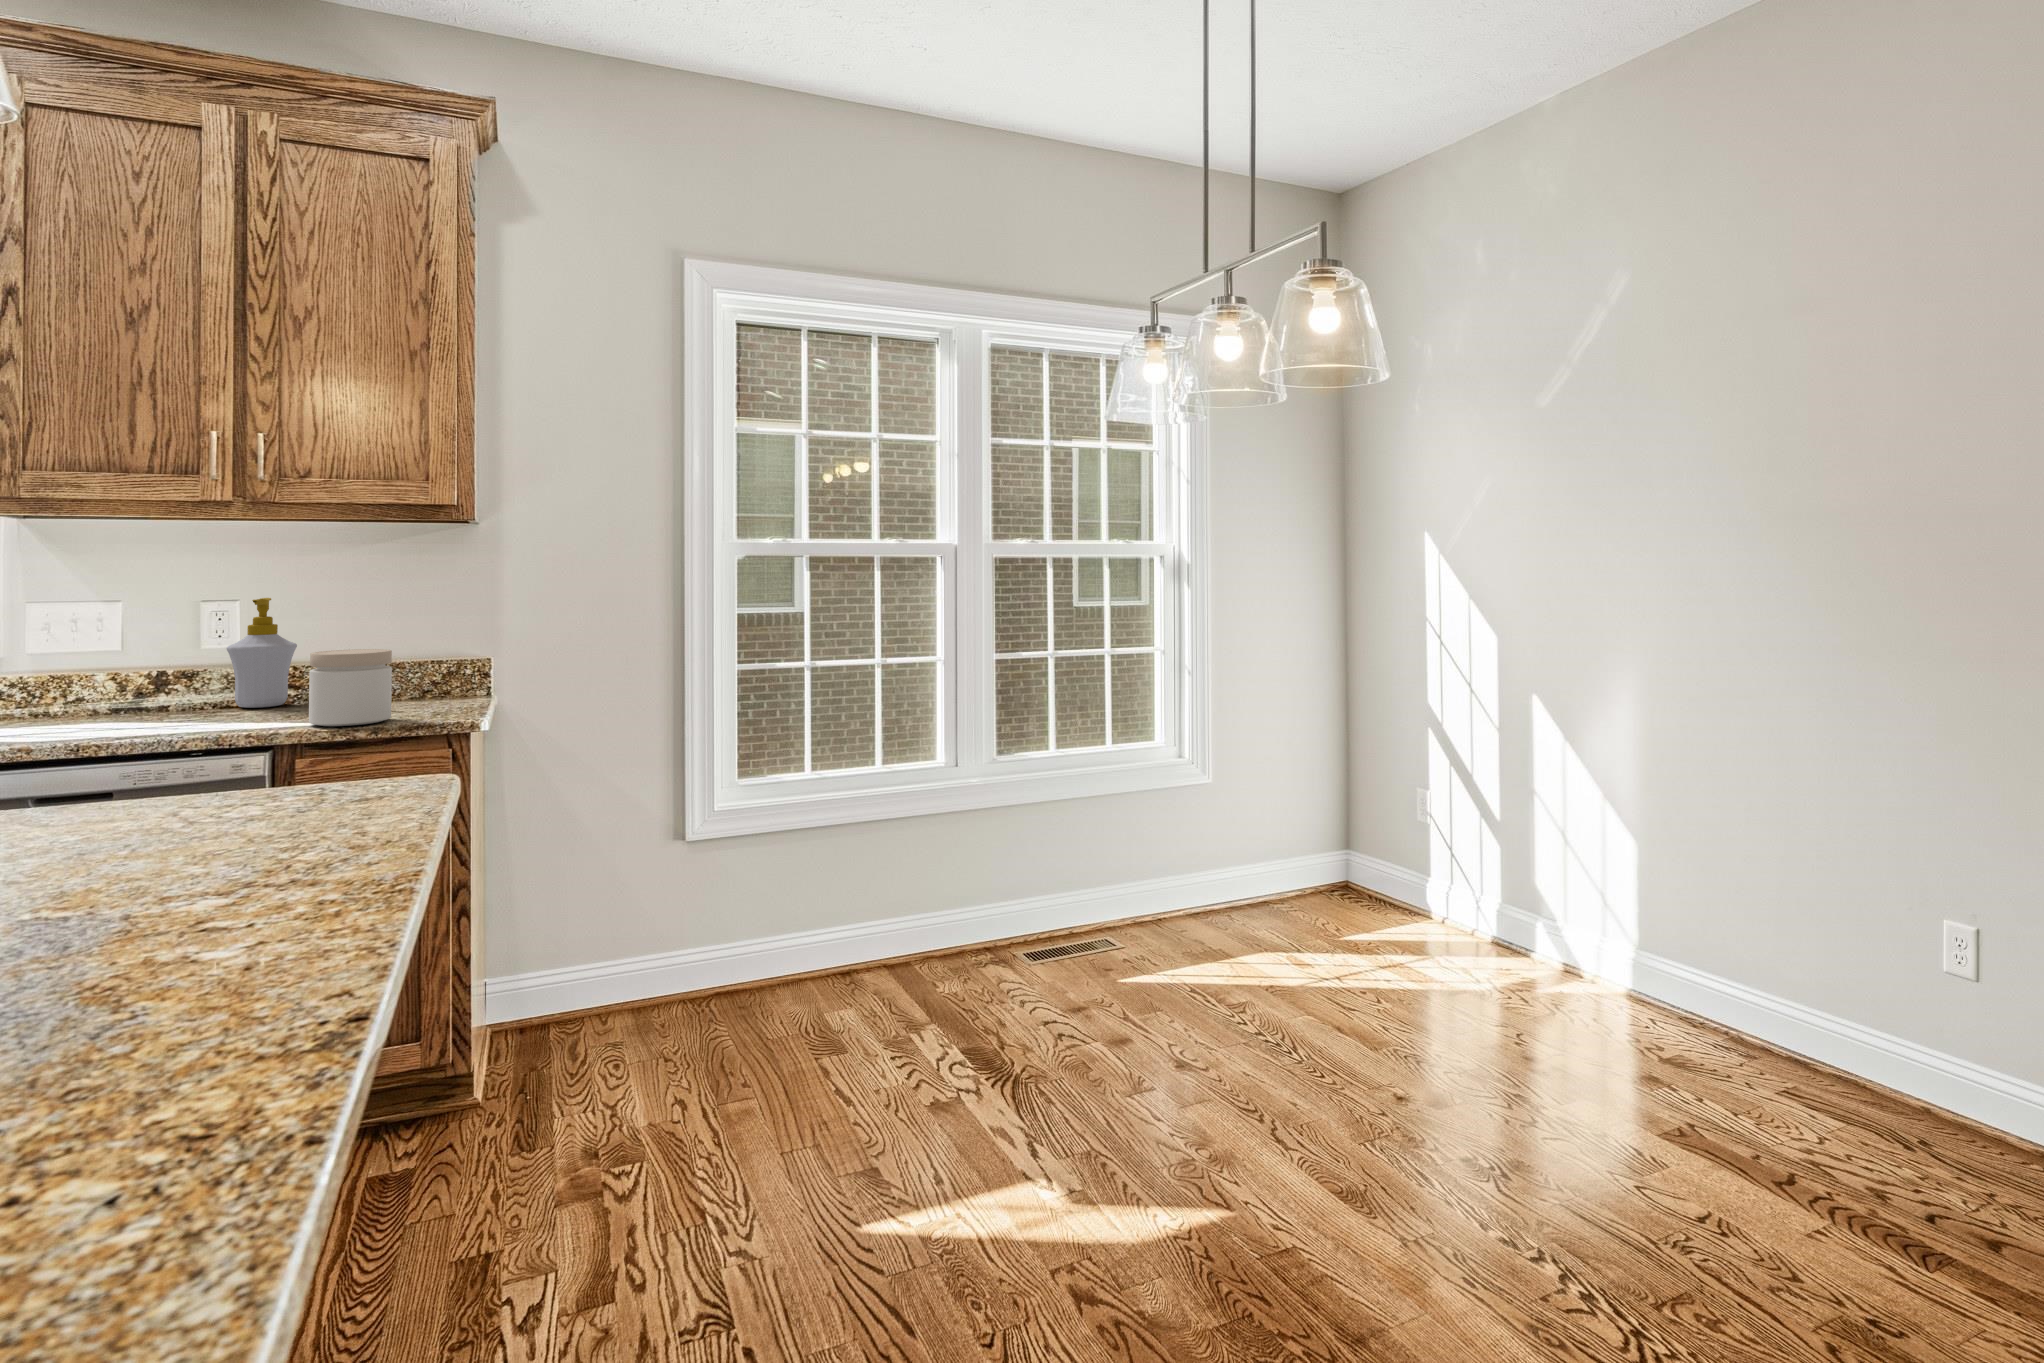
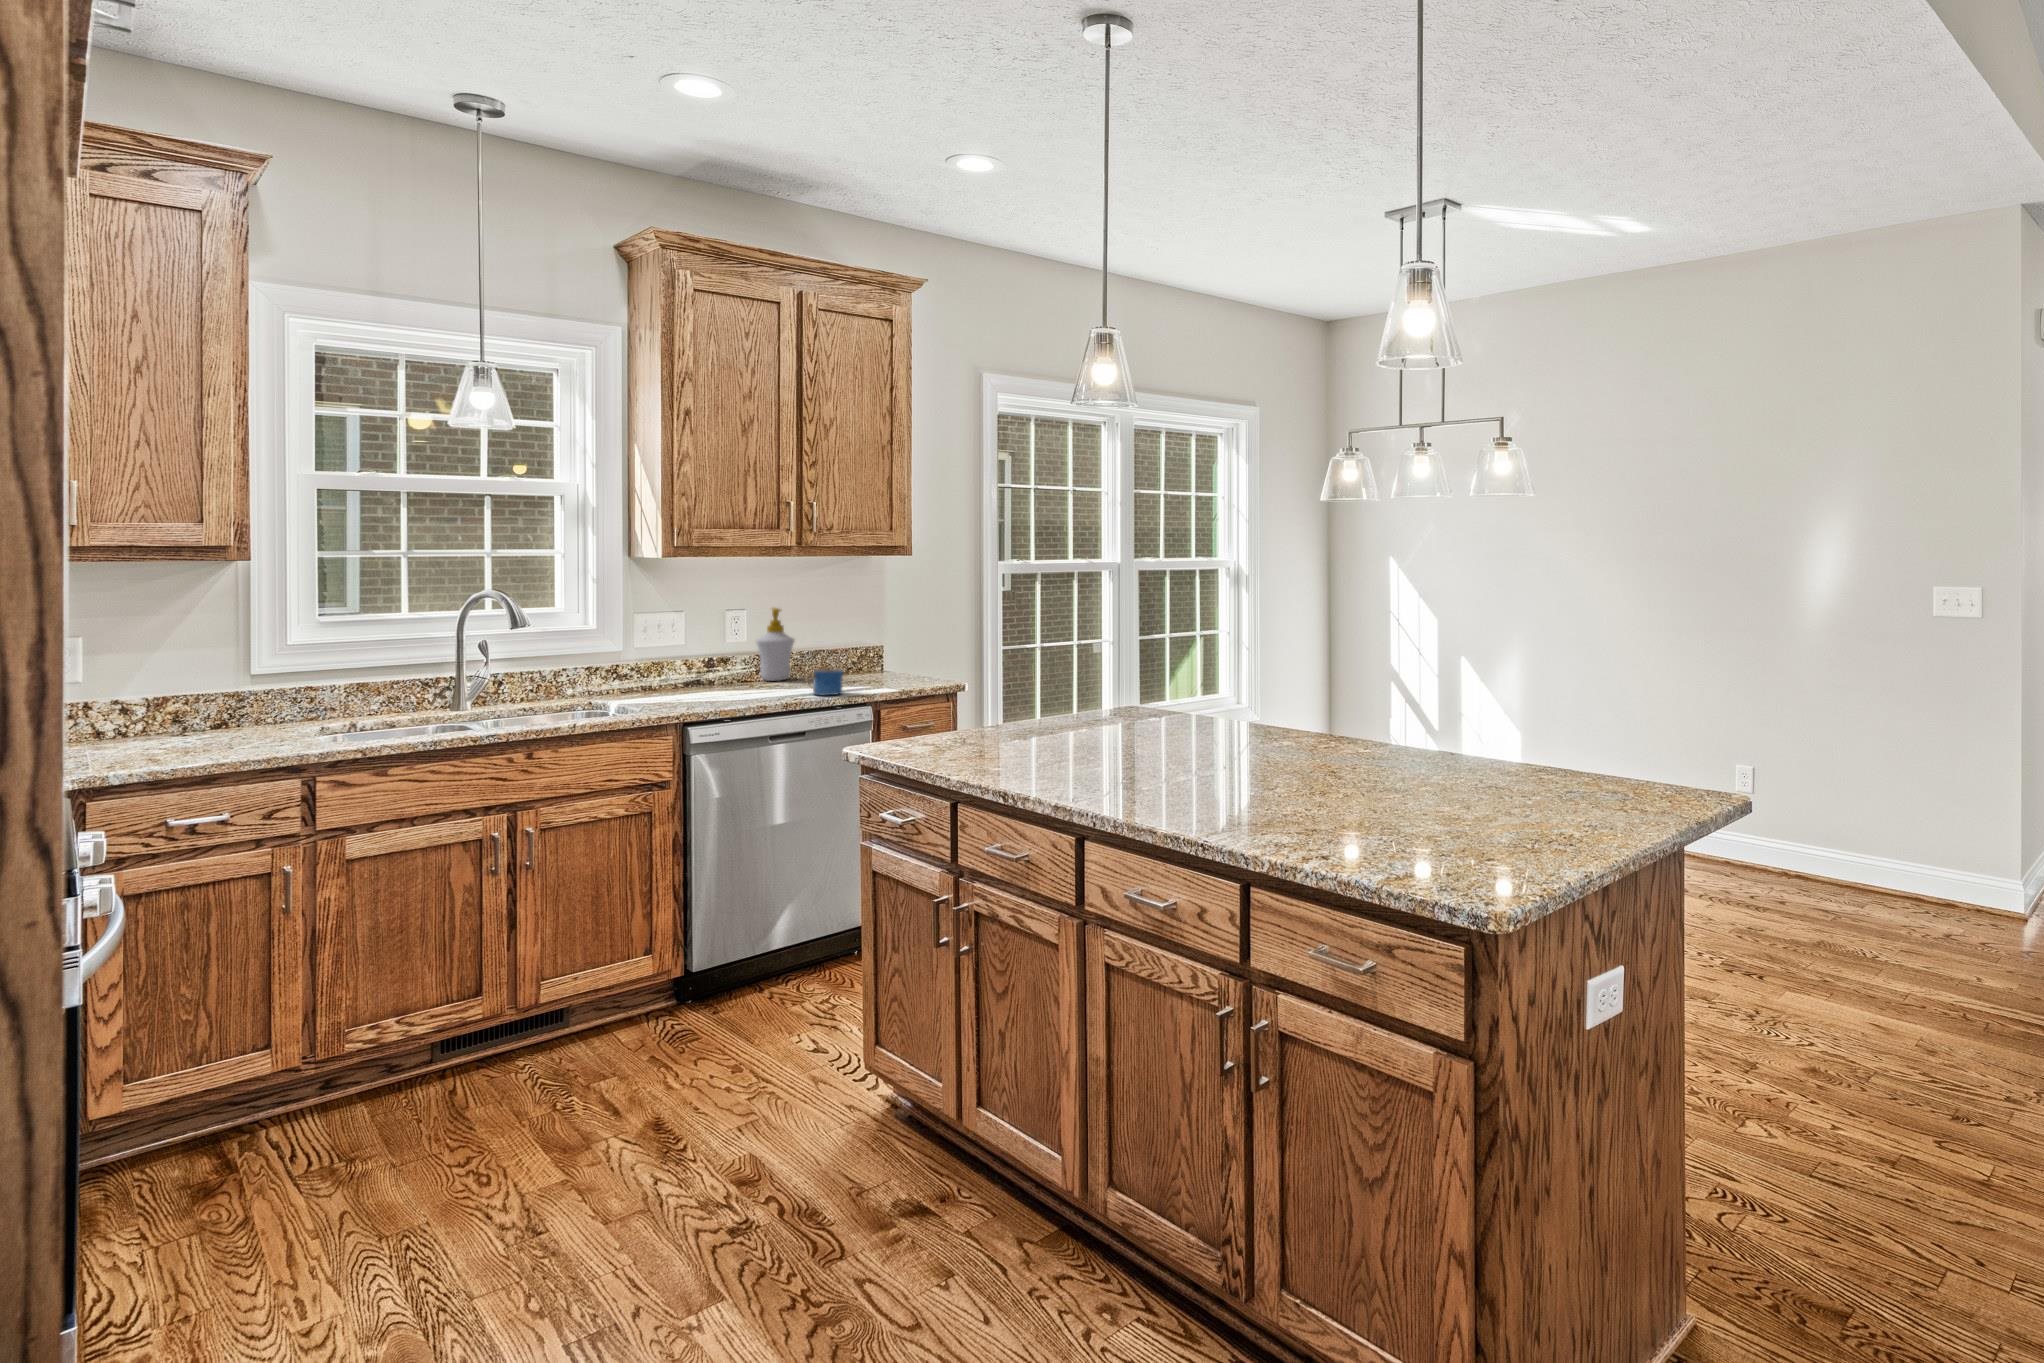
jar: present [309,649,392,726] -> none [855,640,900,688]
mug: none [173,693,251,737] -> present [806,669,843,695]

